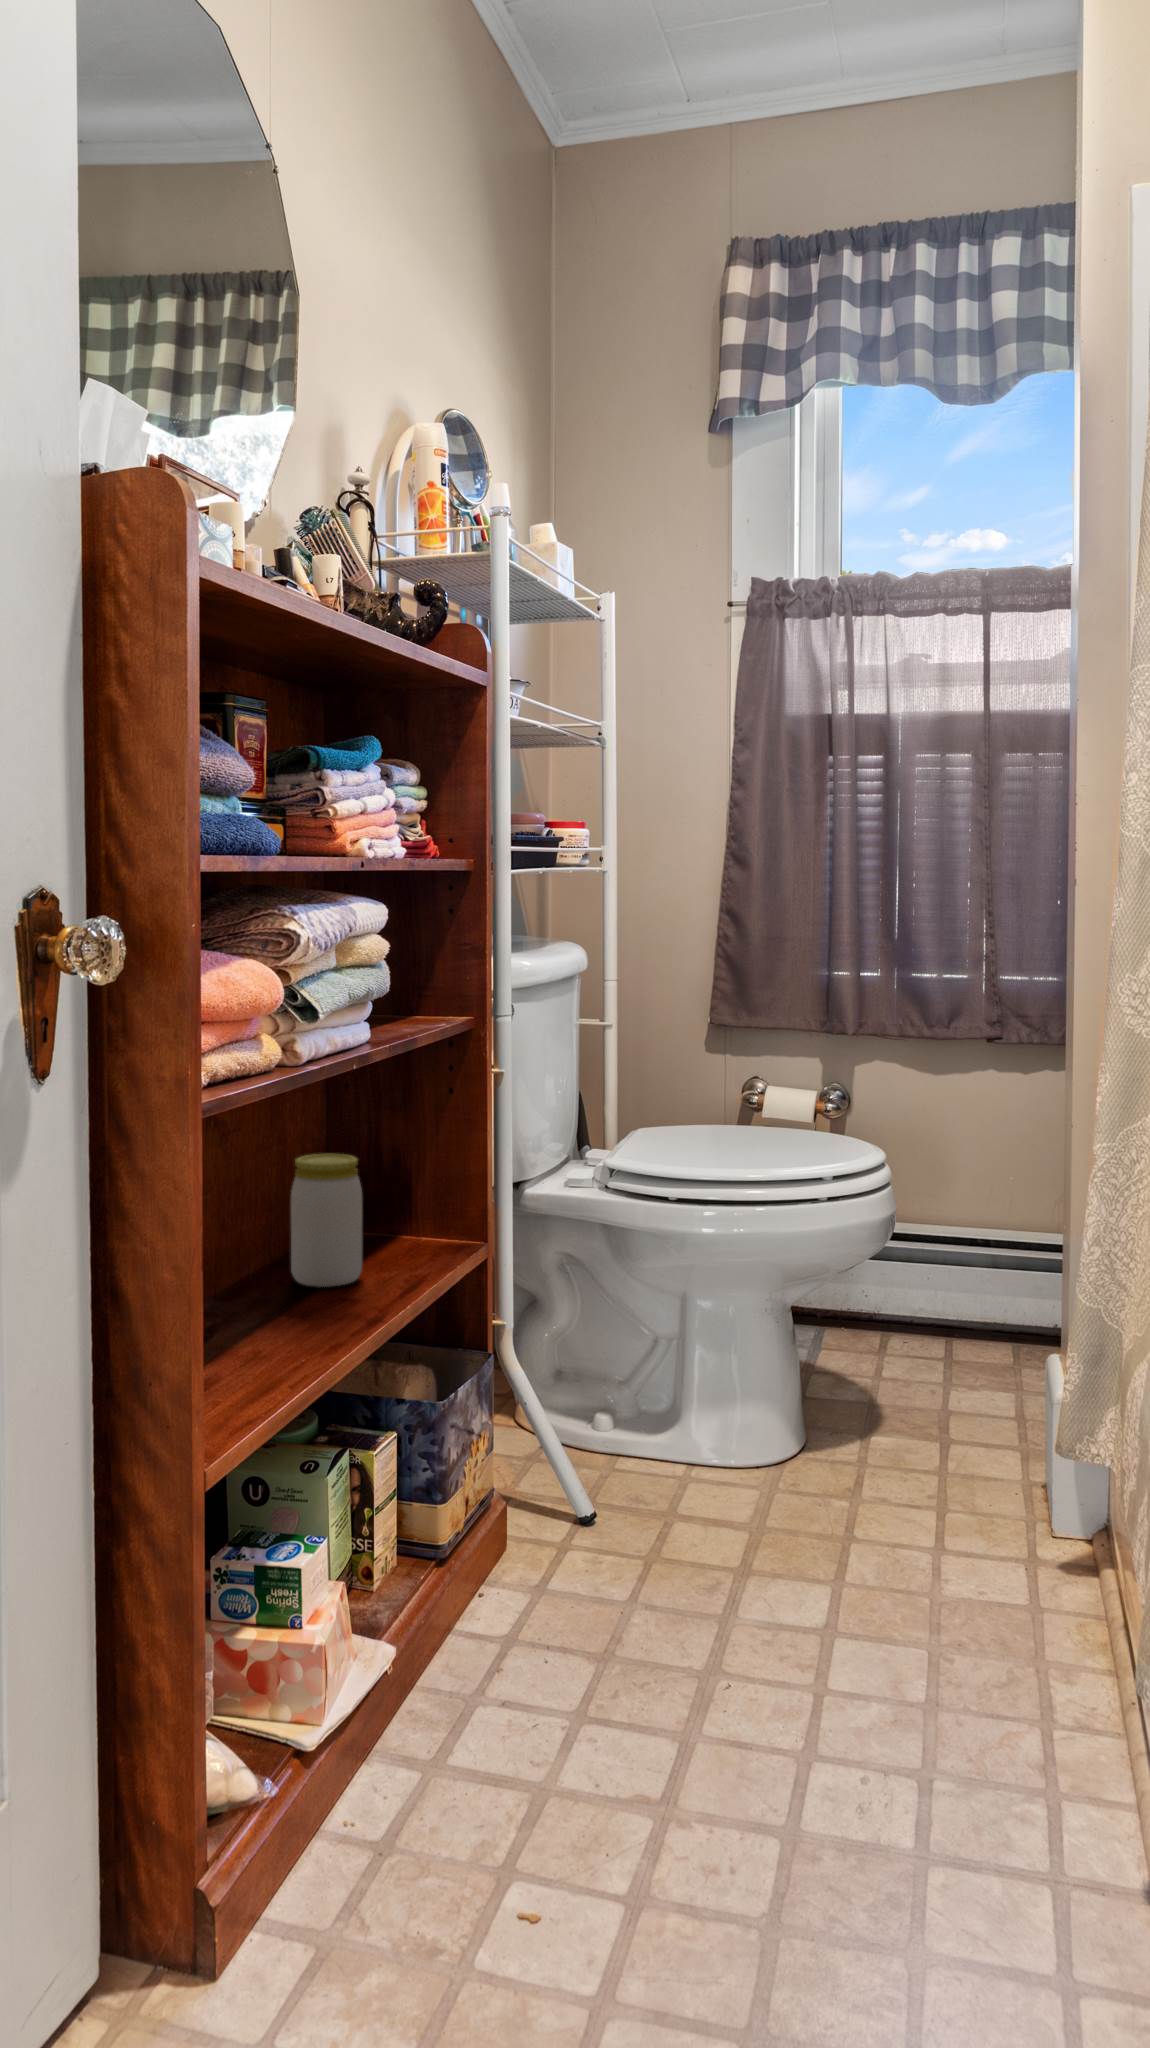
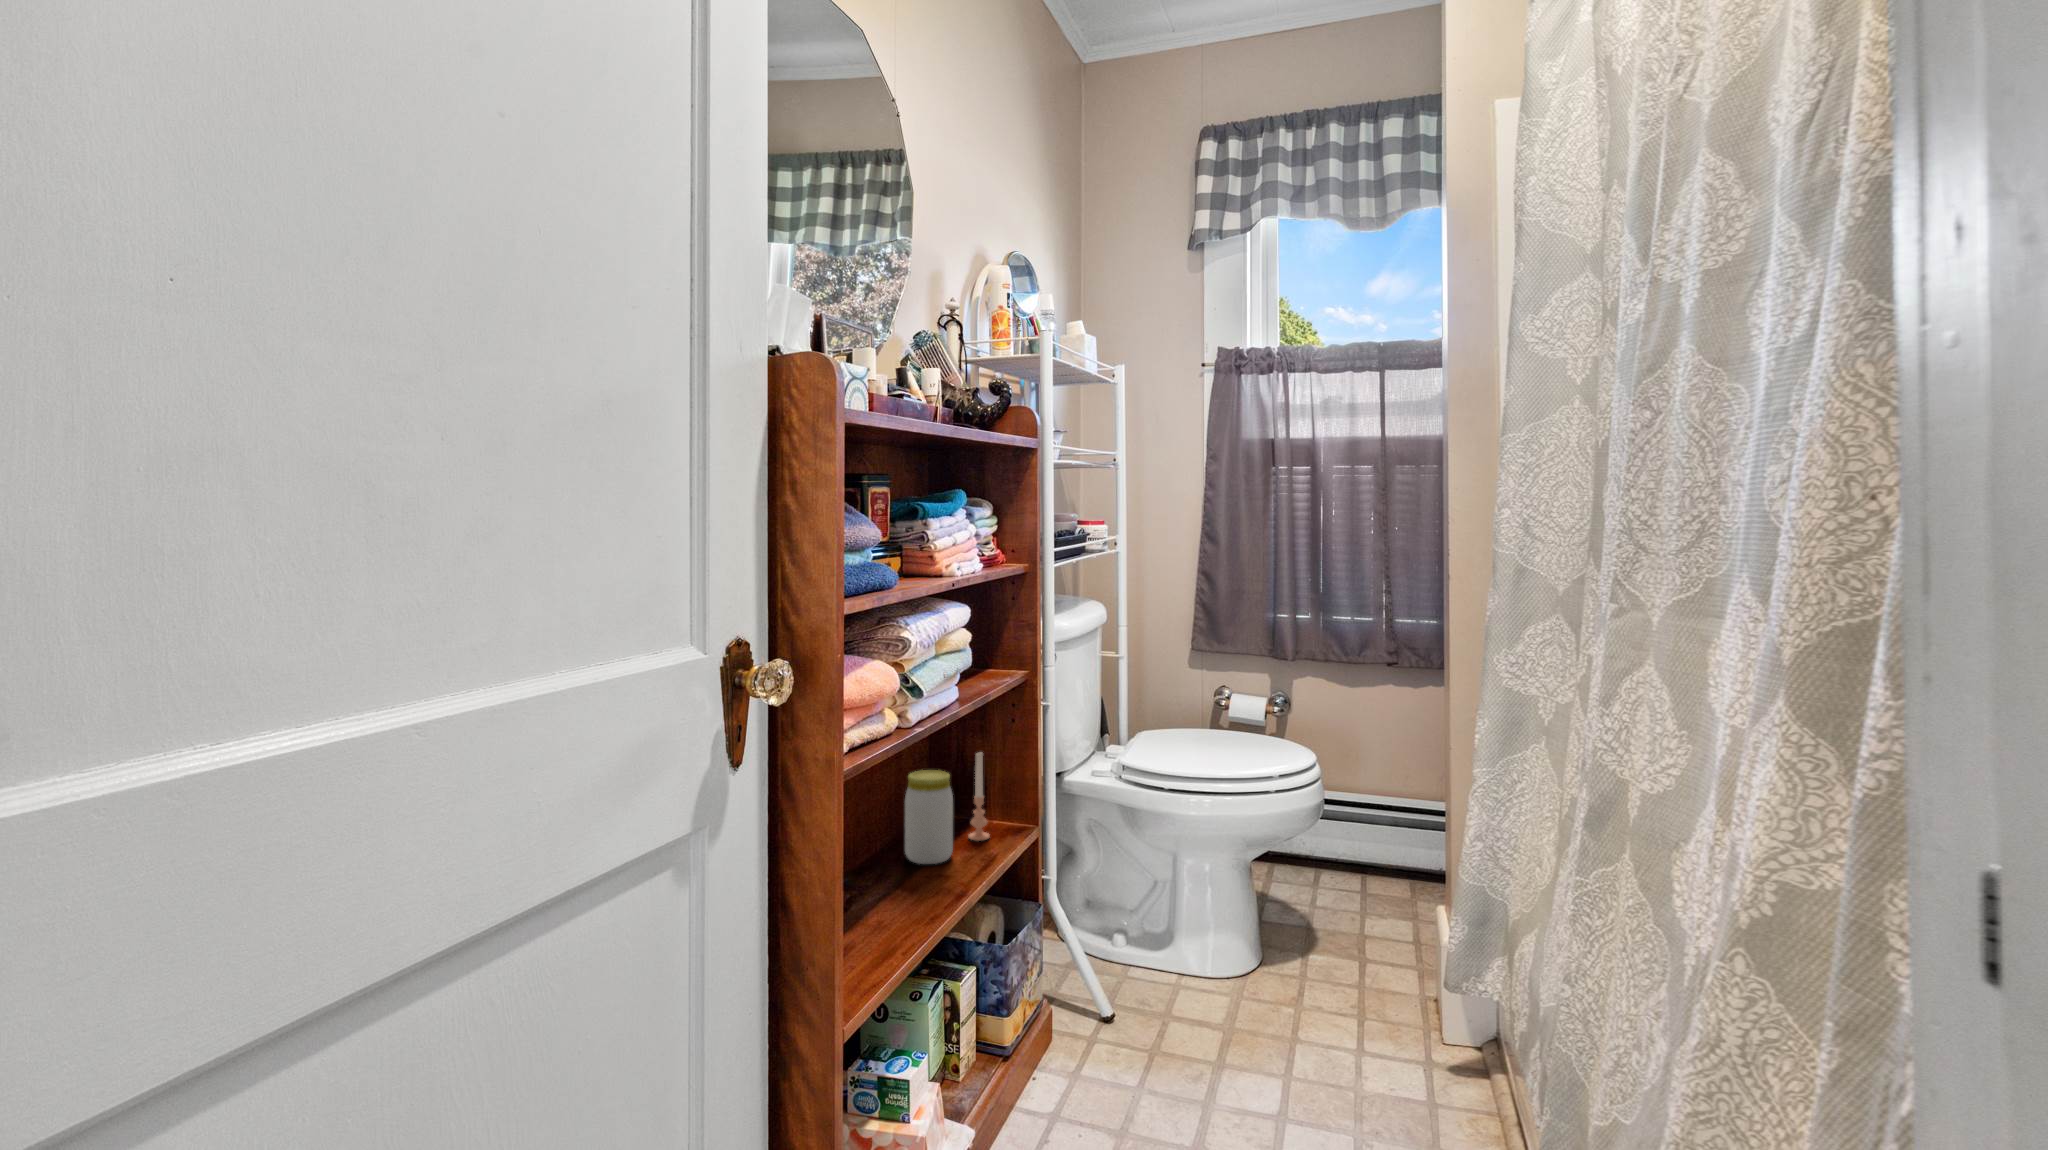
candle: none [384,1130,416,1259] -> present [968,752,990,841]

